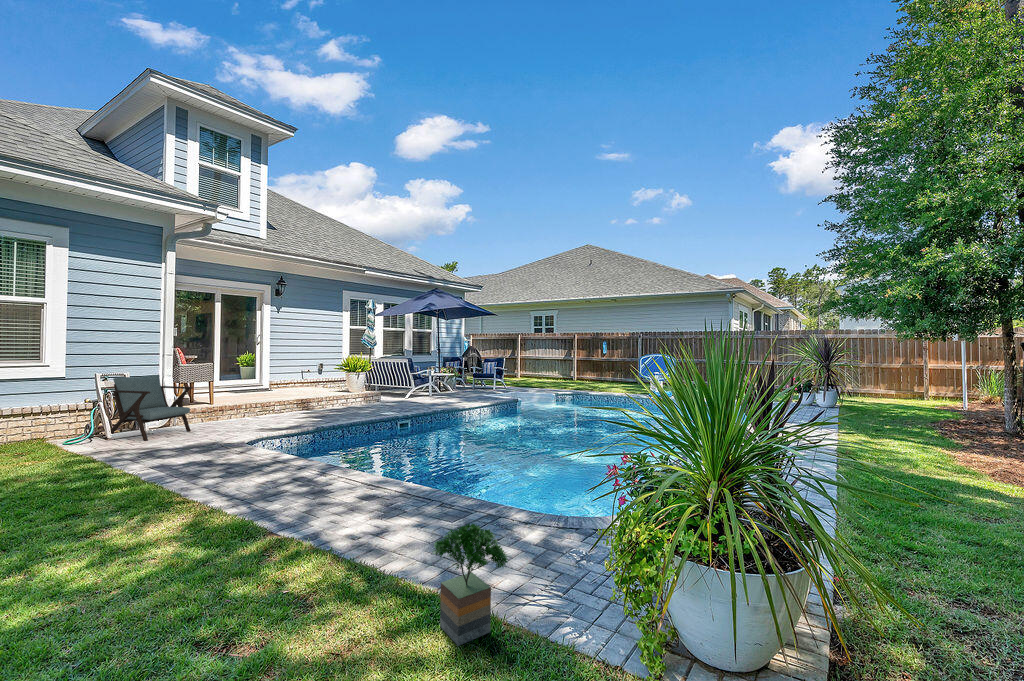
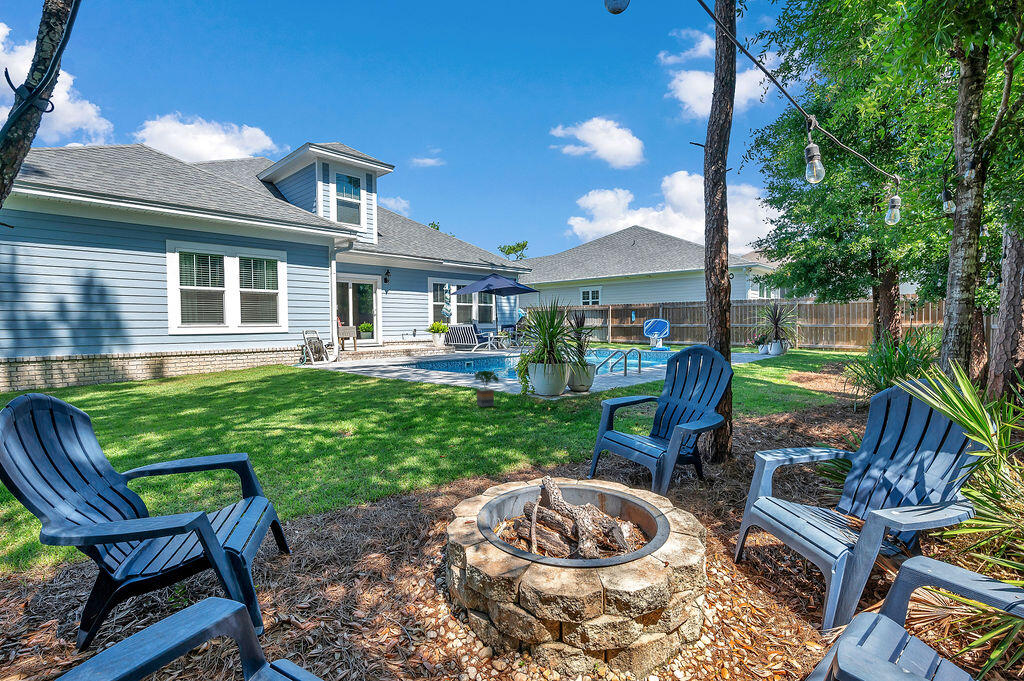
lounge chair: present [105,375,193,441] -> none [307,333,349,369]

